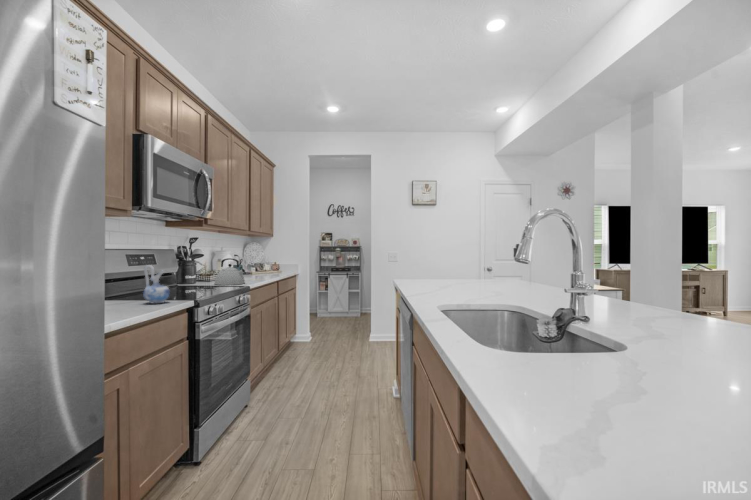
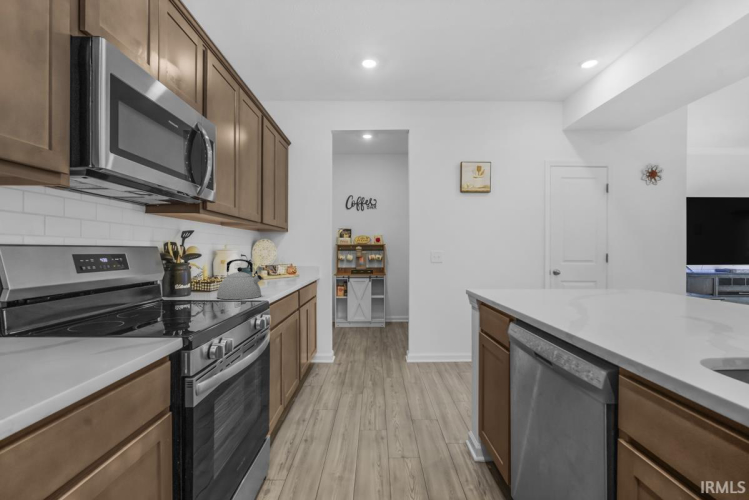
ceramic pitcher: present [143,265,169,303] -> none [72,273,130,352]

